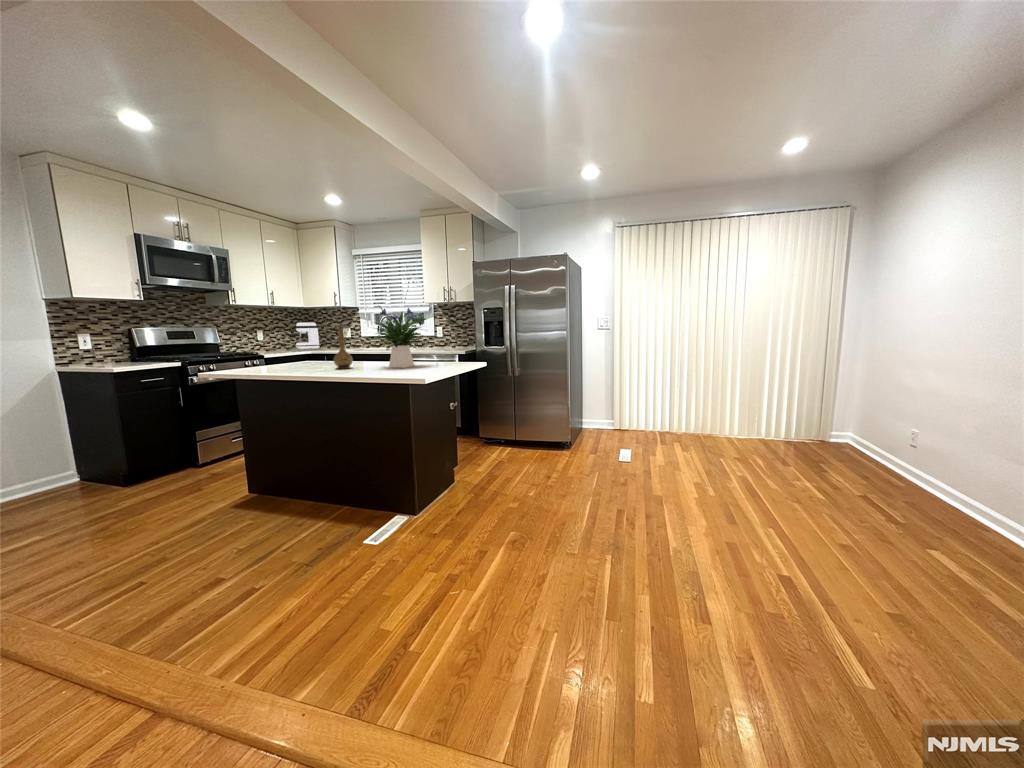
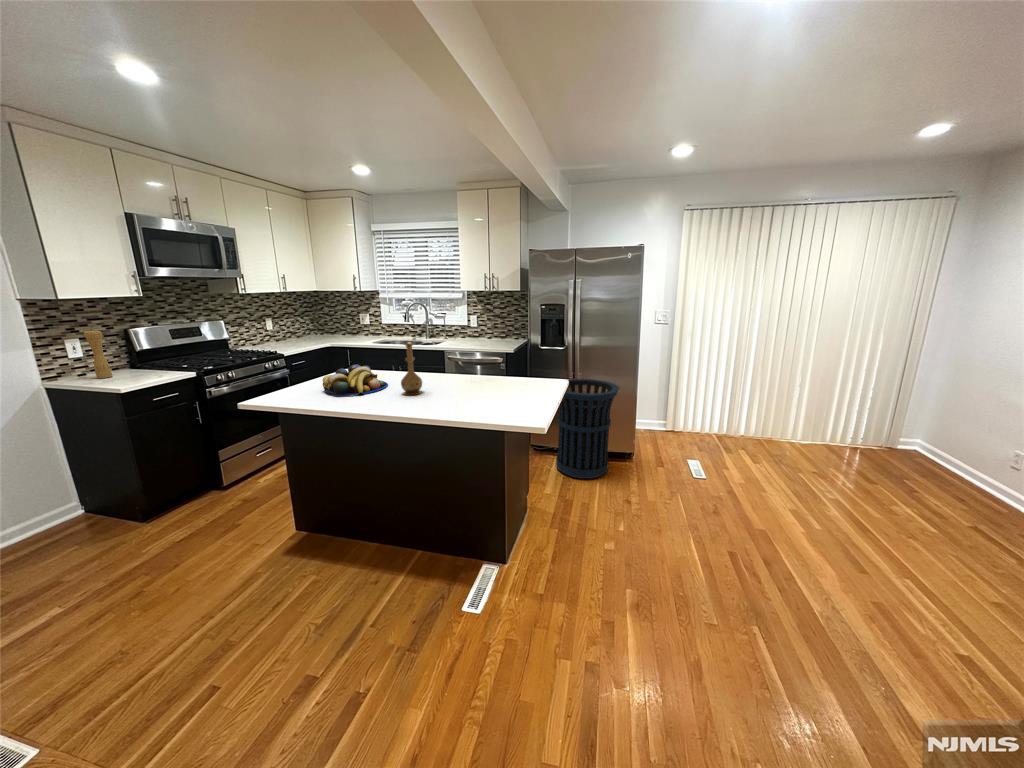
flower arrangement: present [374,306,426,368] -> none [445,319,516,395]
coffee maker: present [288,323,319,349] -> none [300,307,336,339]
pepper mill: none [92,324,112,364] -> present [84,330,113,378]
fruit bowl: none [273,349,330,371] -> present [323,364,388,397]
trash can: none [490,374,548,462] -> present [556,379,619,479]

